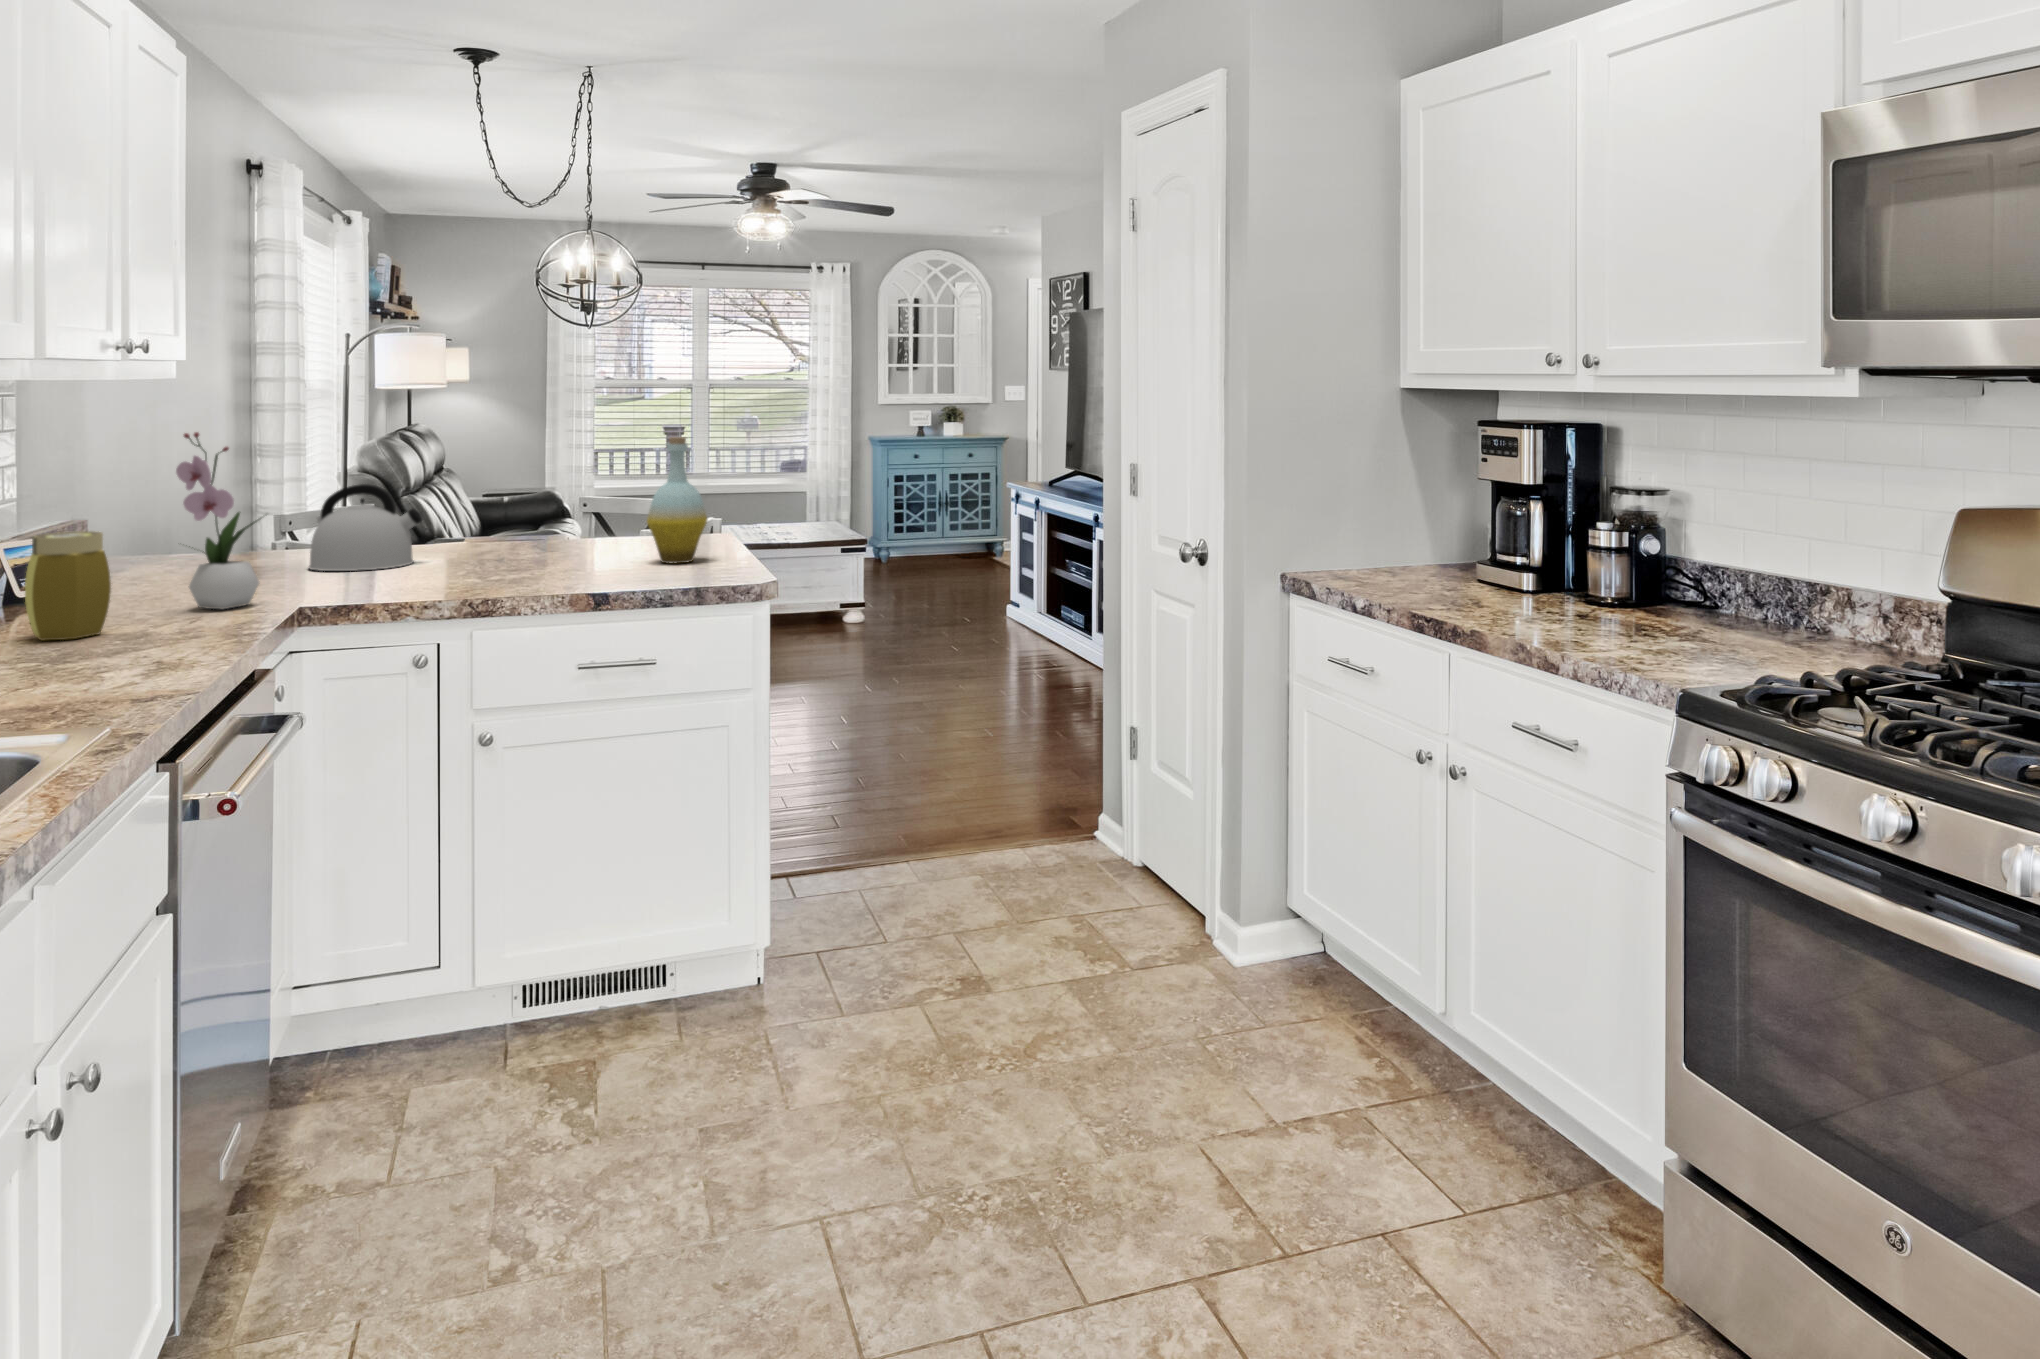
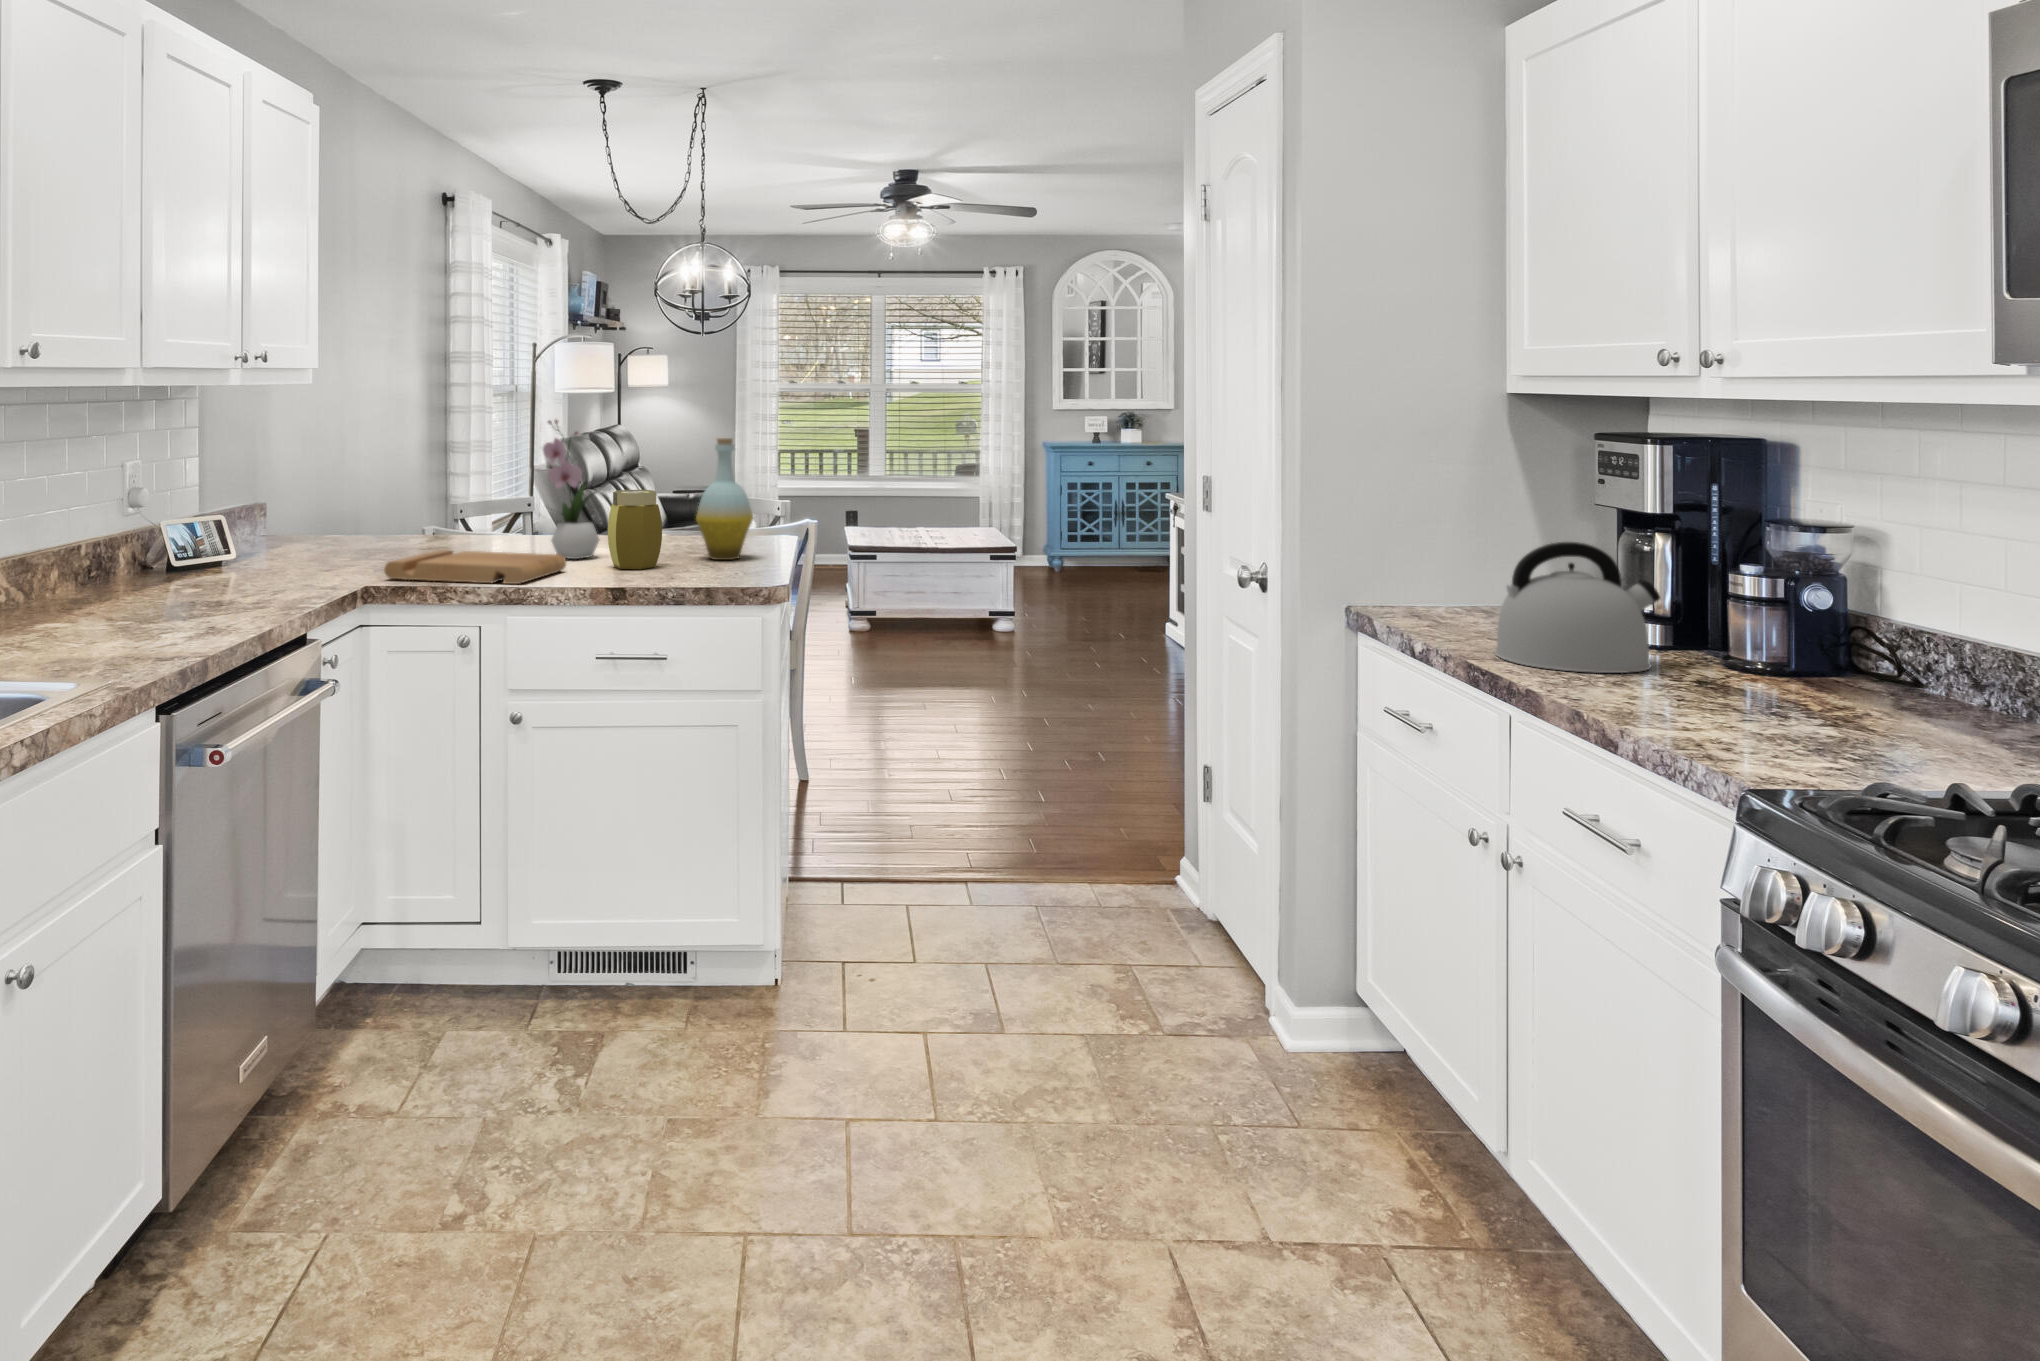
flower arrangement: present [176,432,261,609] -> present [543,420,599,559]
kettle: present [309,484,423,571] -> present [1495,542,1661,673]
jar: present [25,531,111,641] -> present [608,490,662,569]
cutting board: none [307,565,517,602] -> present [384,550,566,584]

